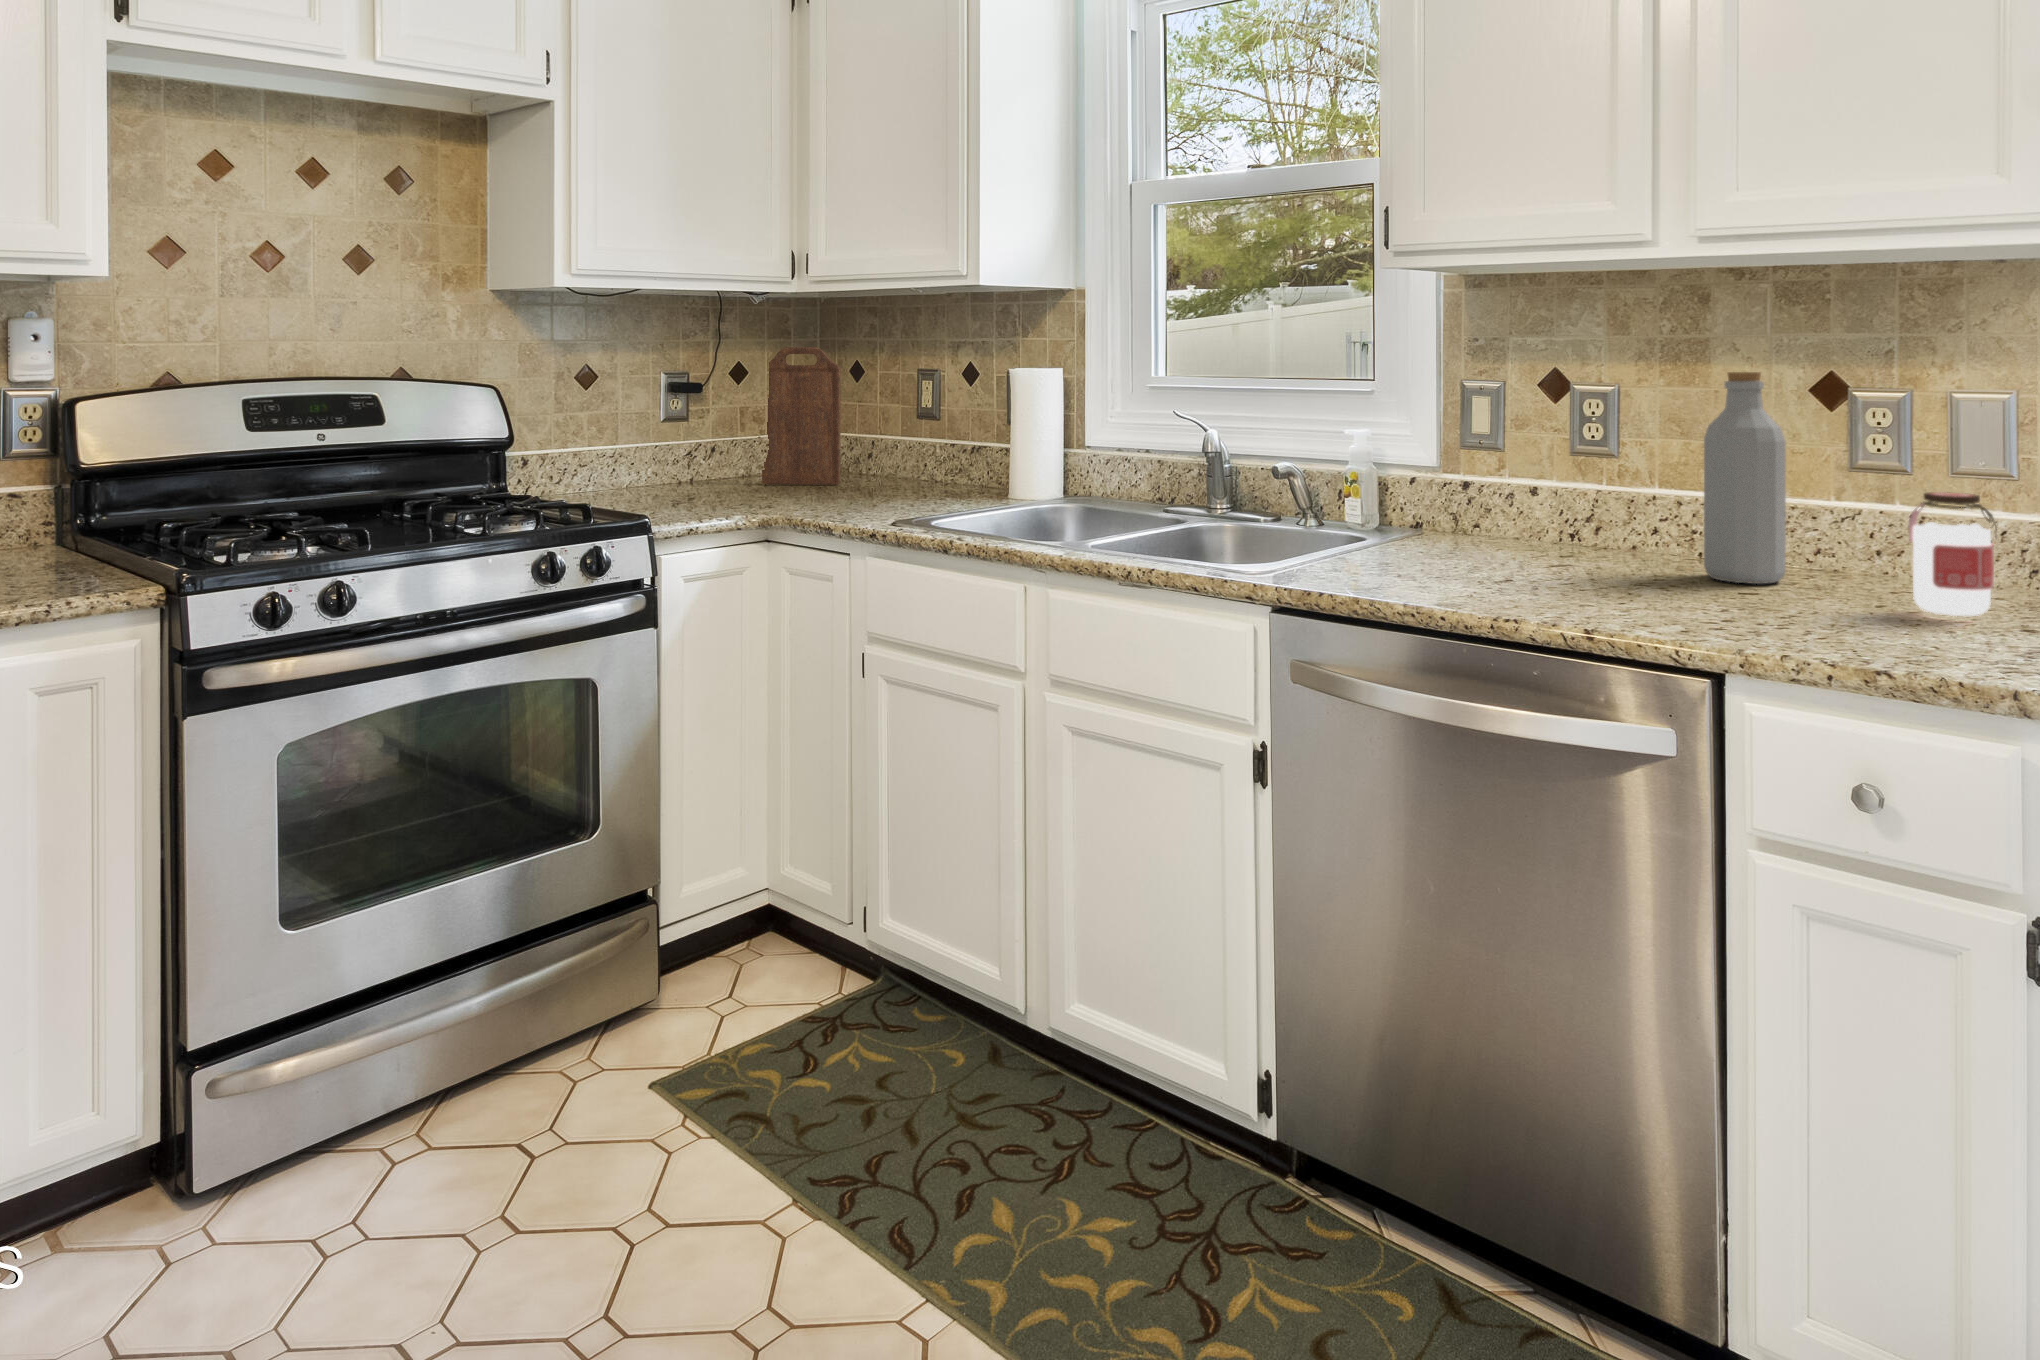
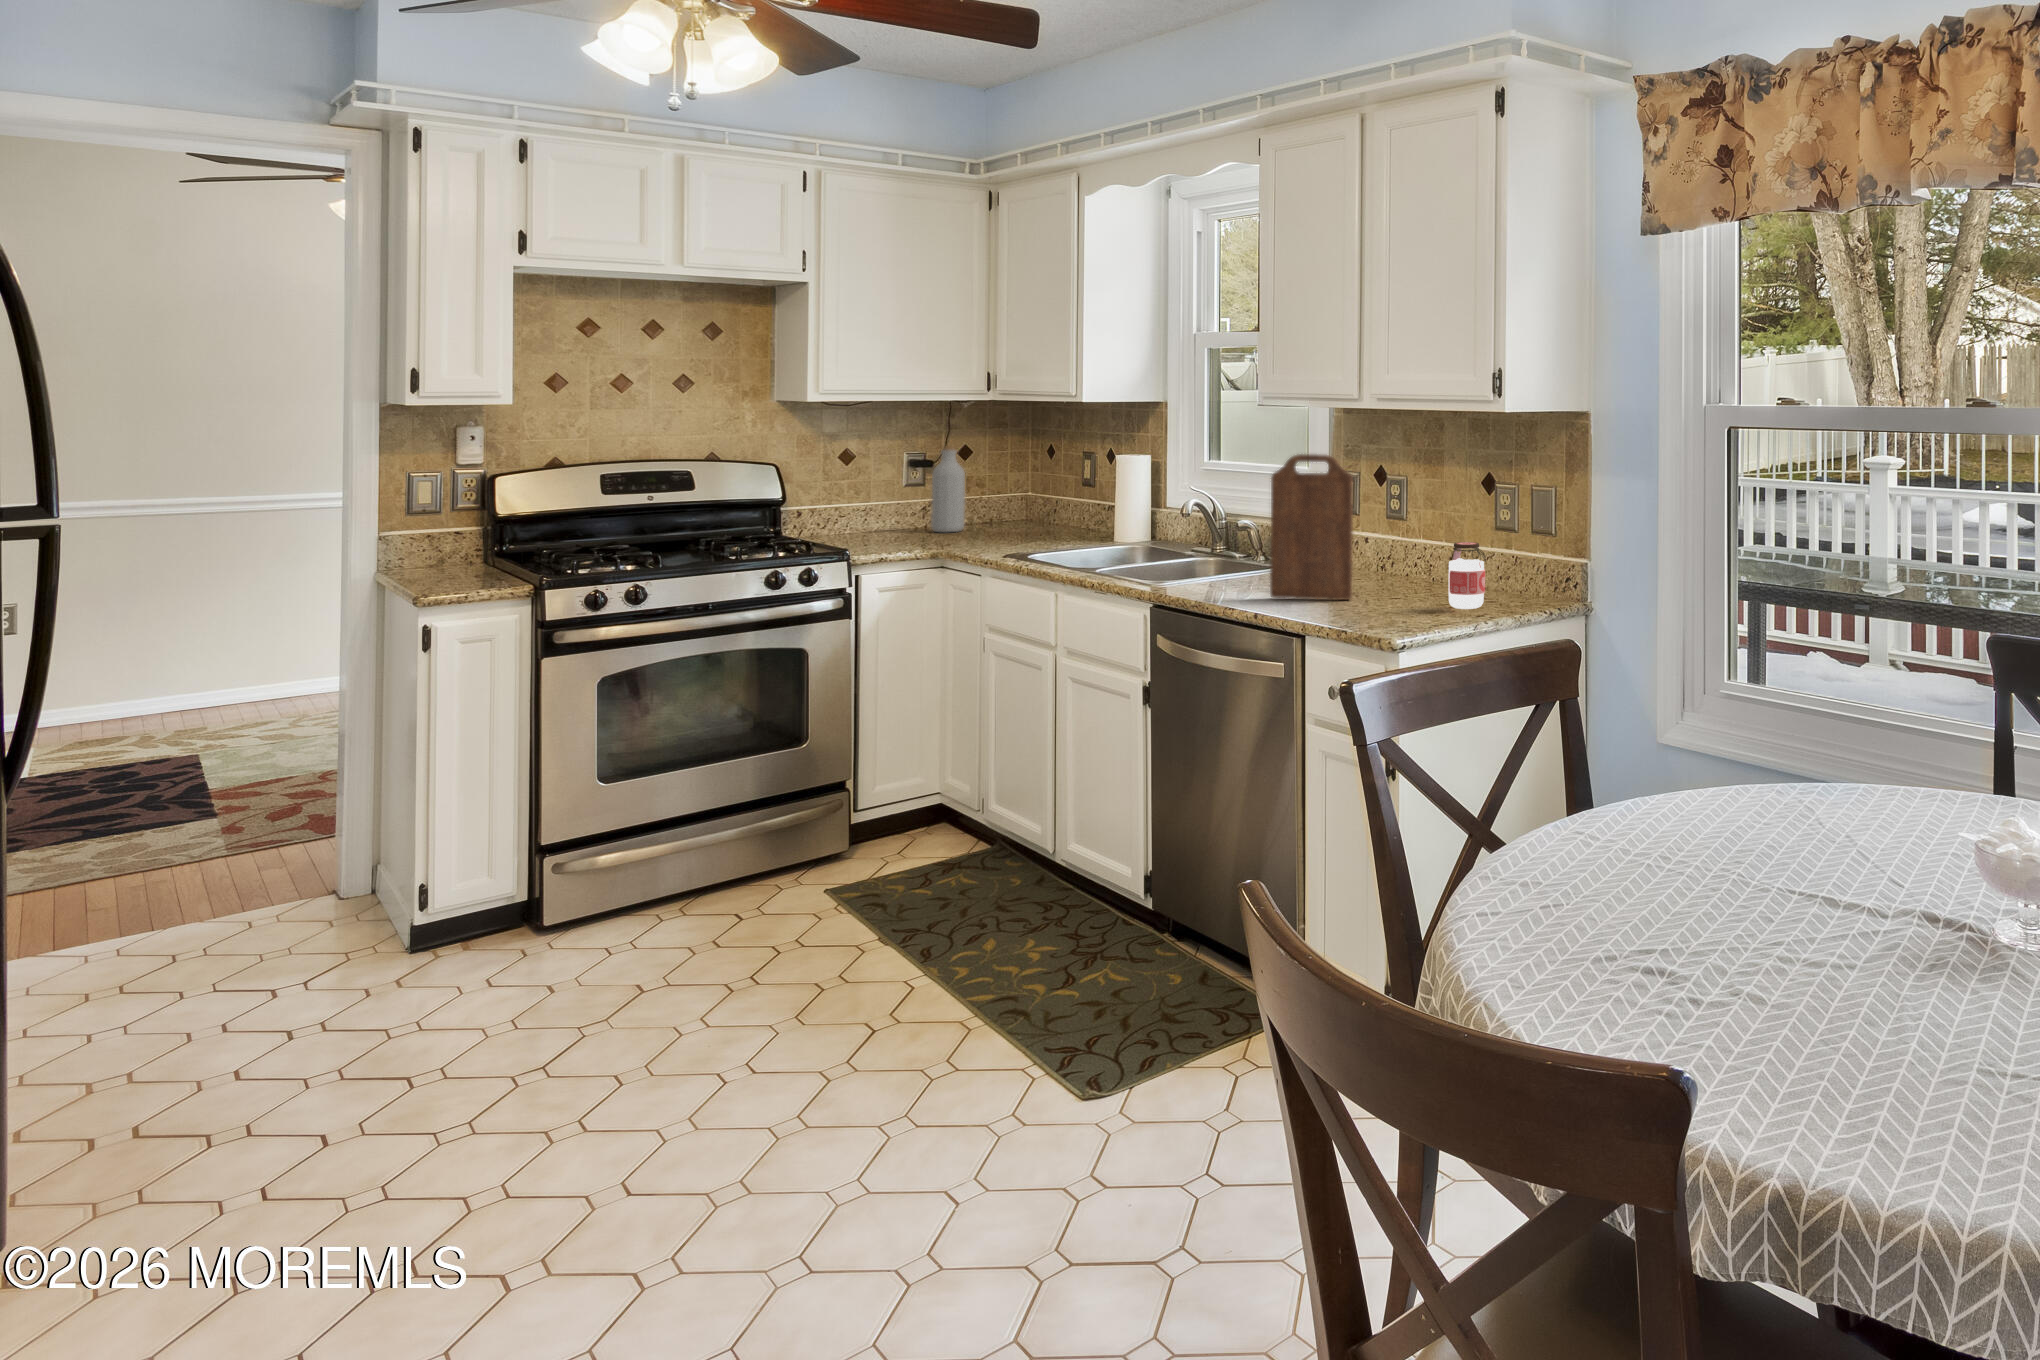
cutting board: present [762,347,841,485] -> present [1270,454,1353,600]
bottle: present [1704,372,1786,584] -> present [931,446,965,532]

